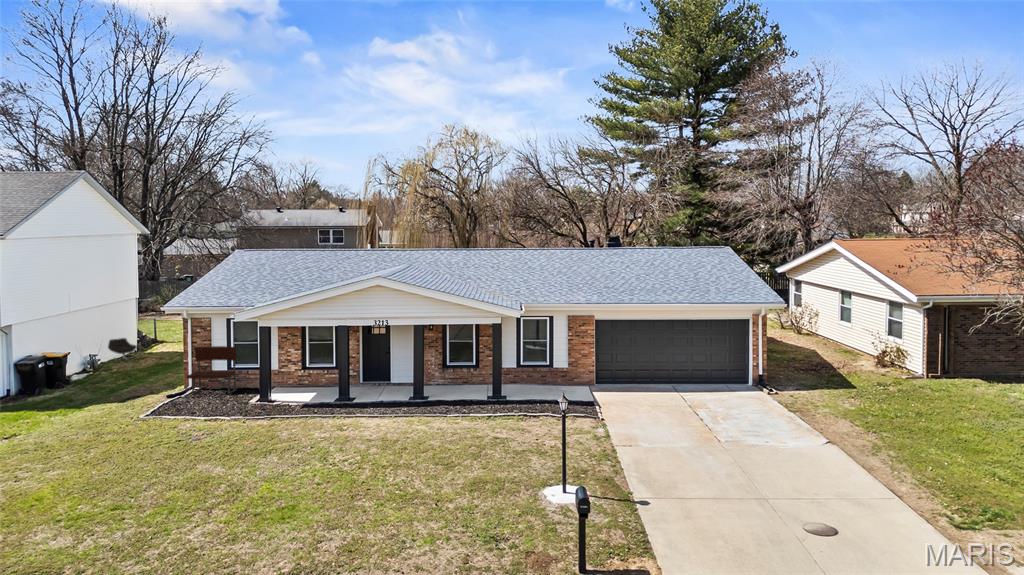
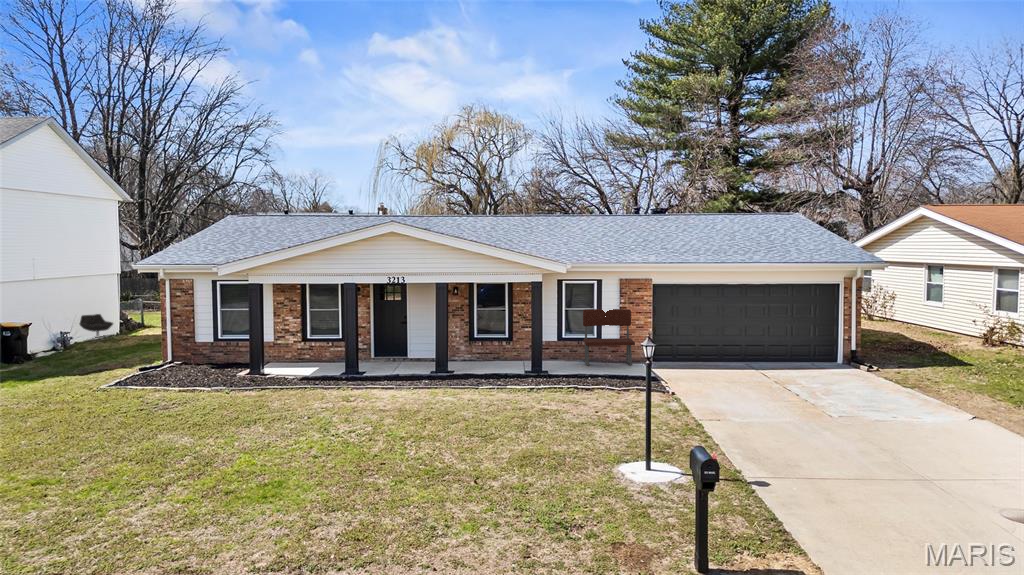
bench: present [186,346,237,395] -> present [583,309,635,366]

